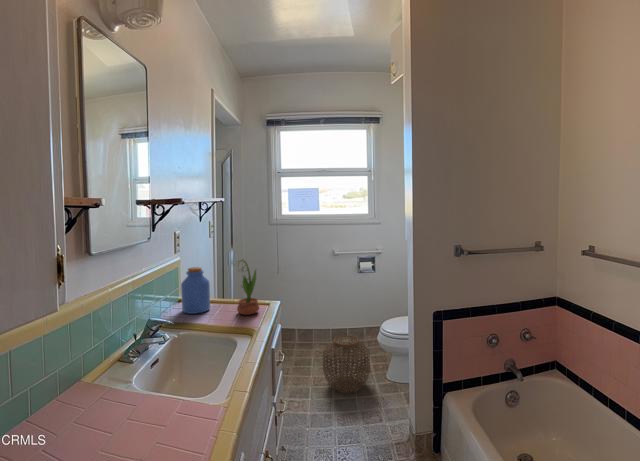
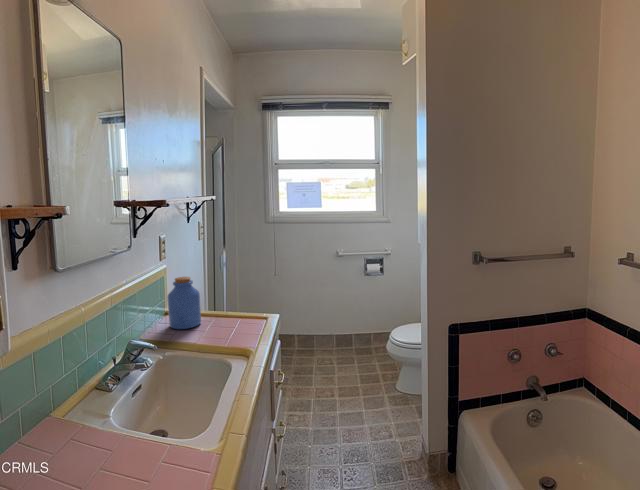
potted flower: present [234,260,259,315] -> none [225,267,256,331]
woven basket: present [323,335,370,393] -> none [326,344,377,406]

